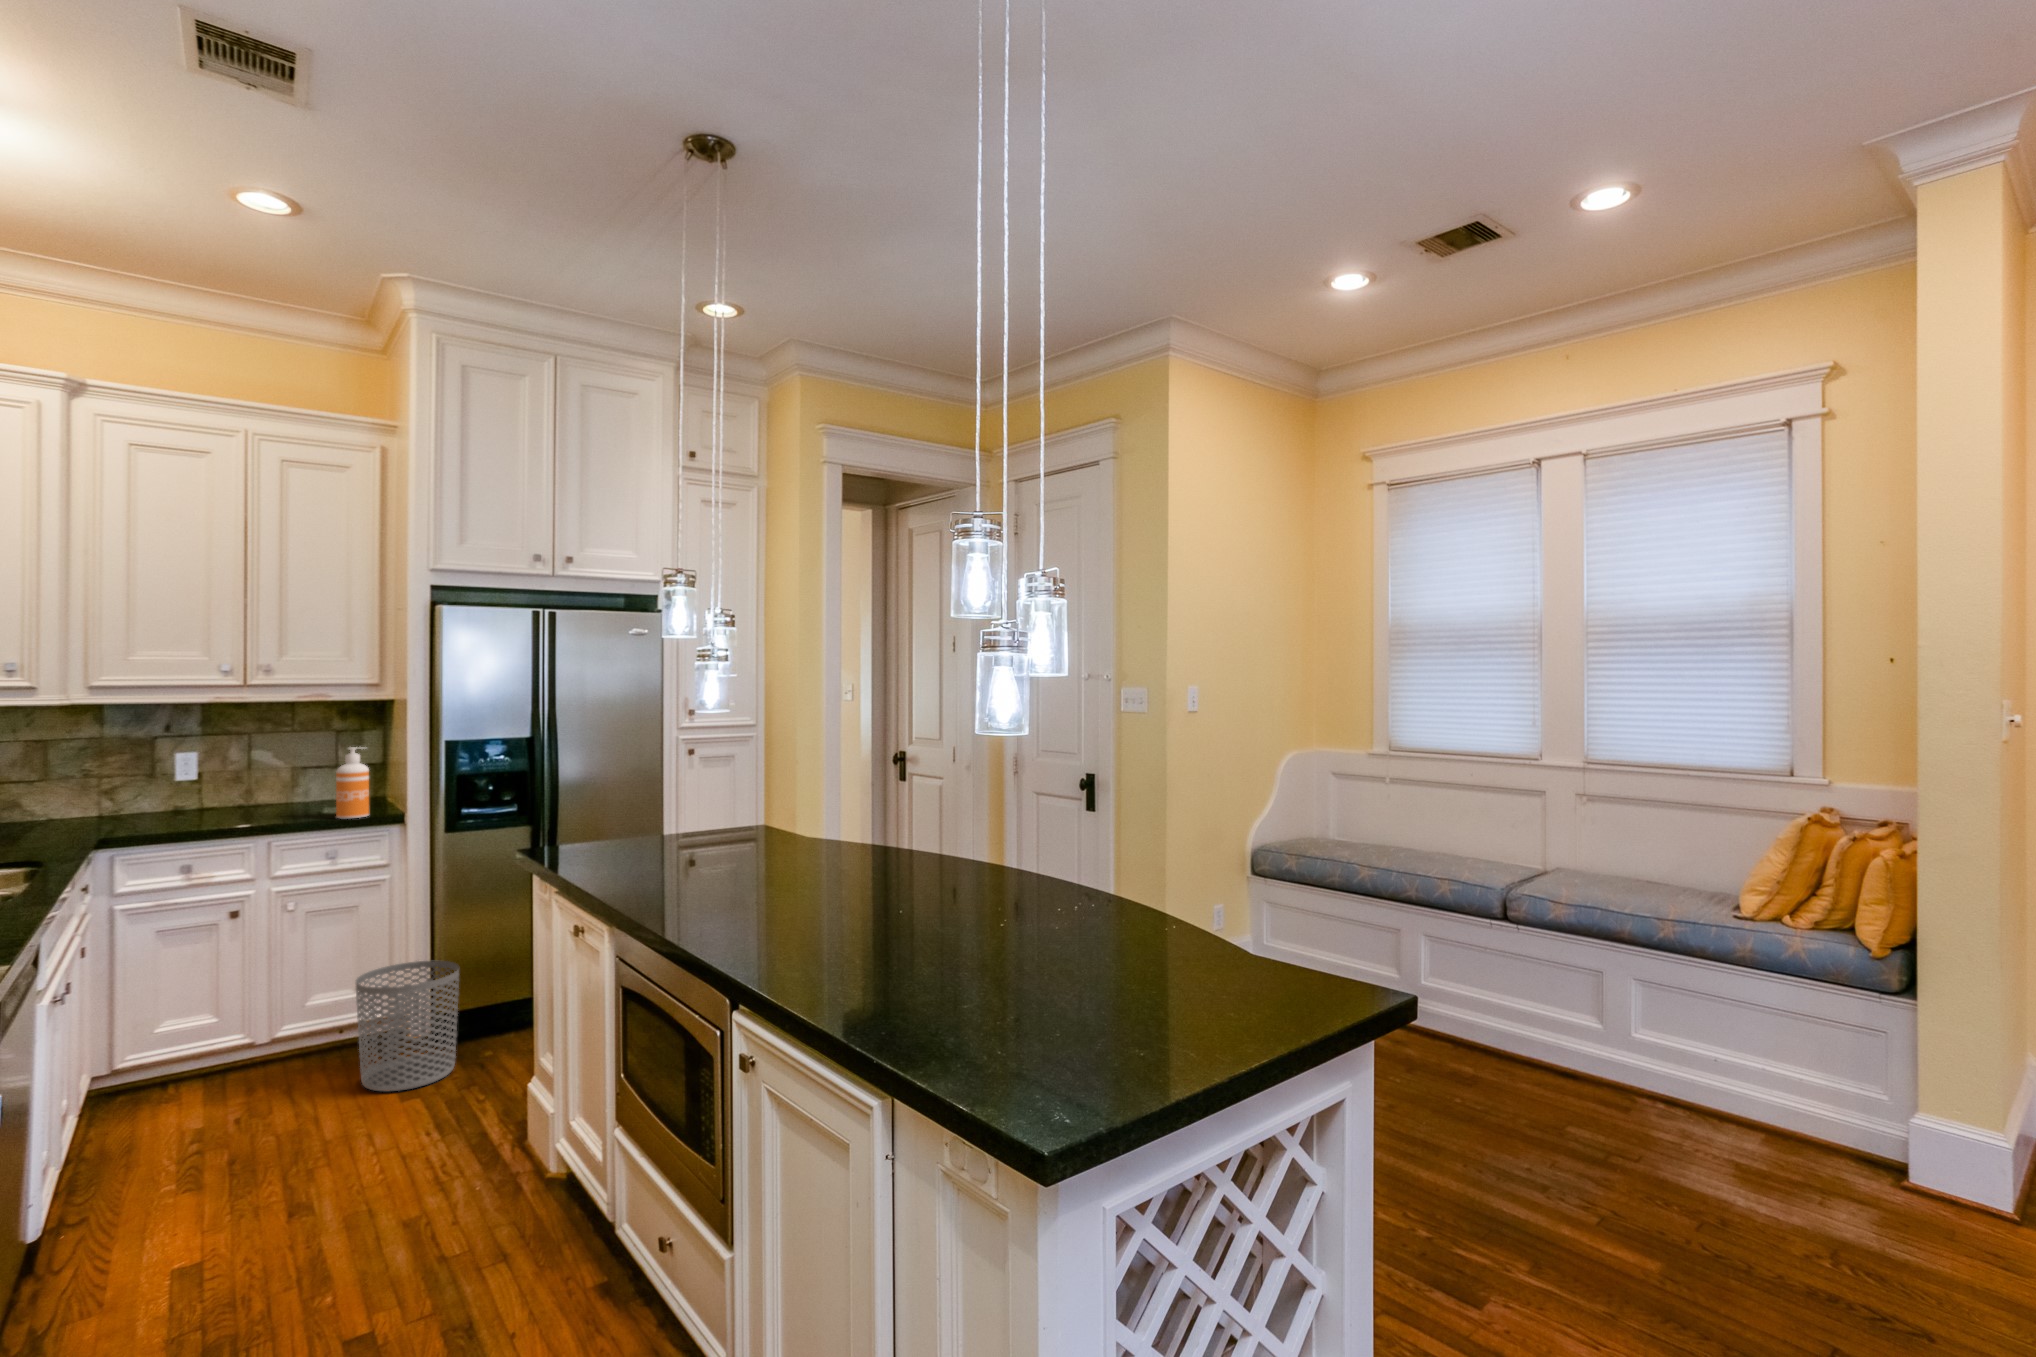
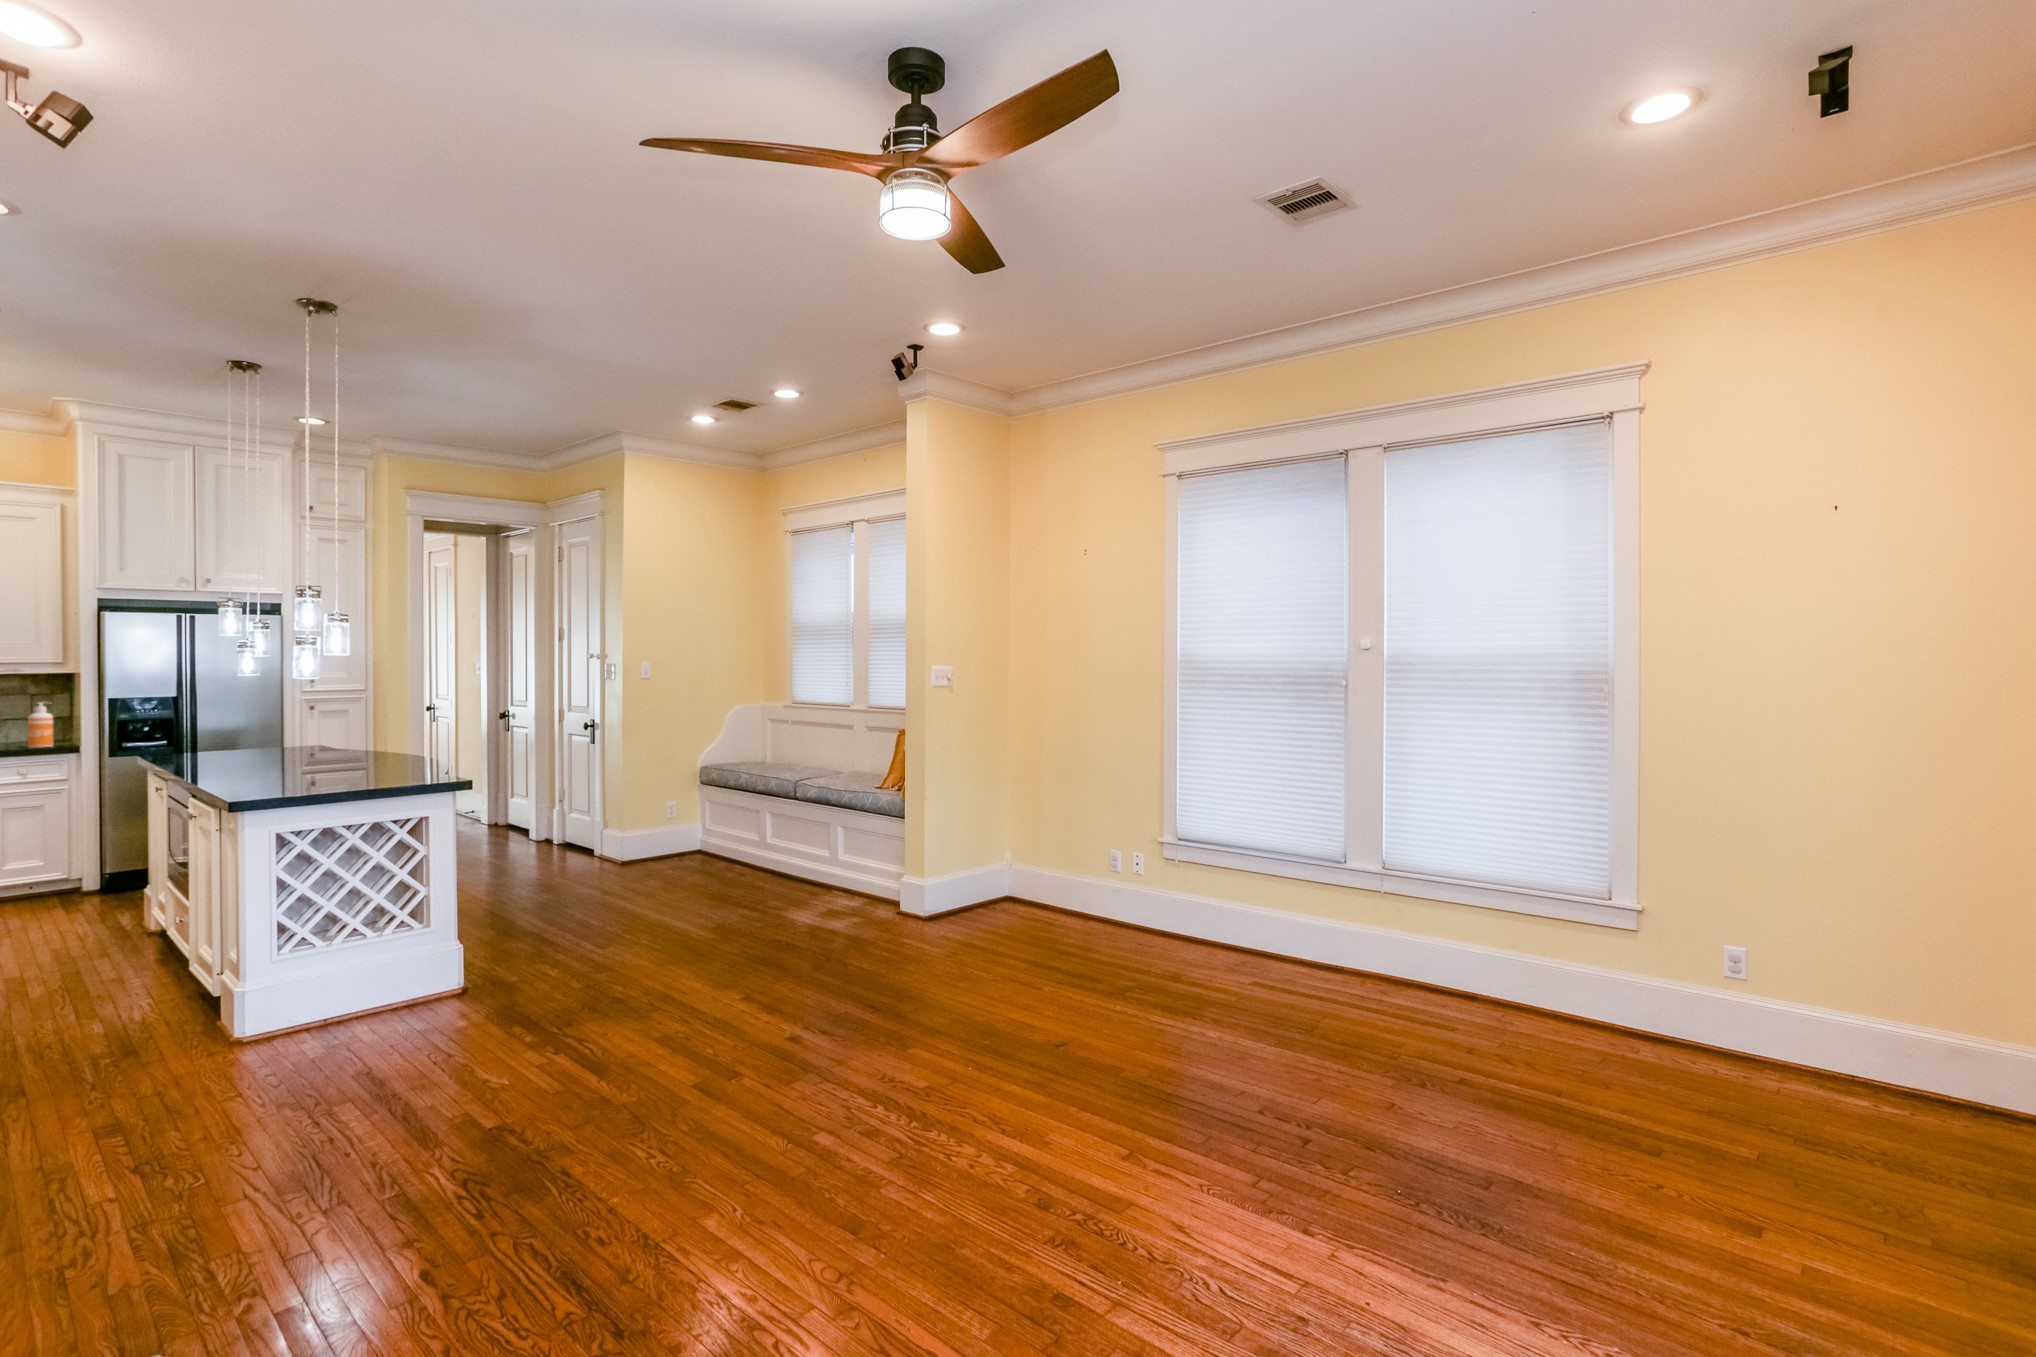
waste bin: present [356,960,459,1091] -> none [35,836,113,911]

